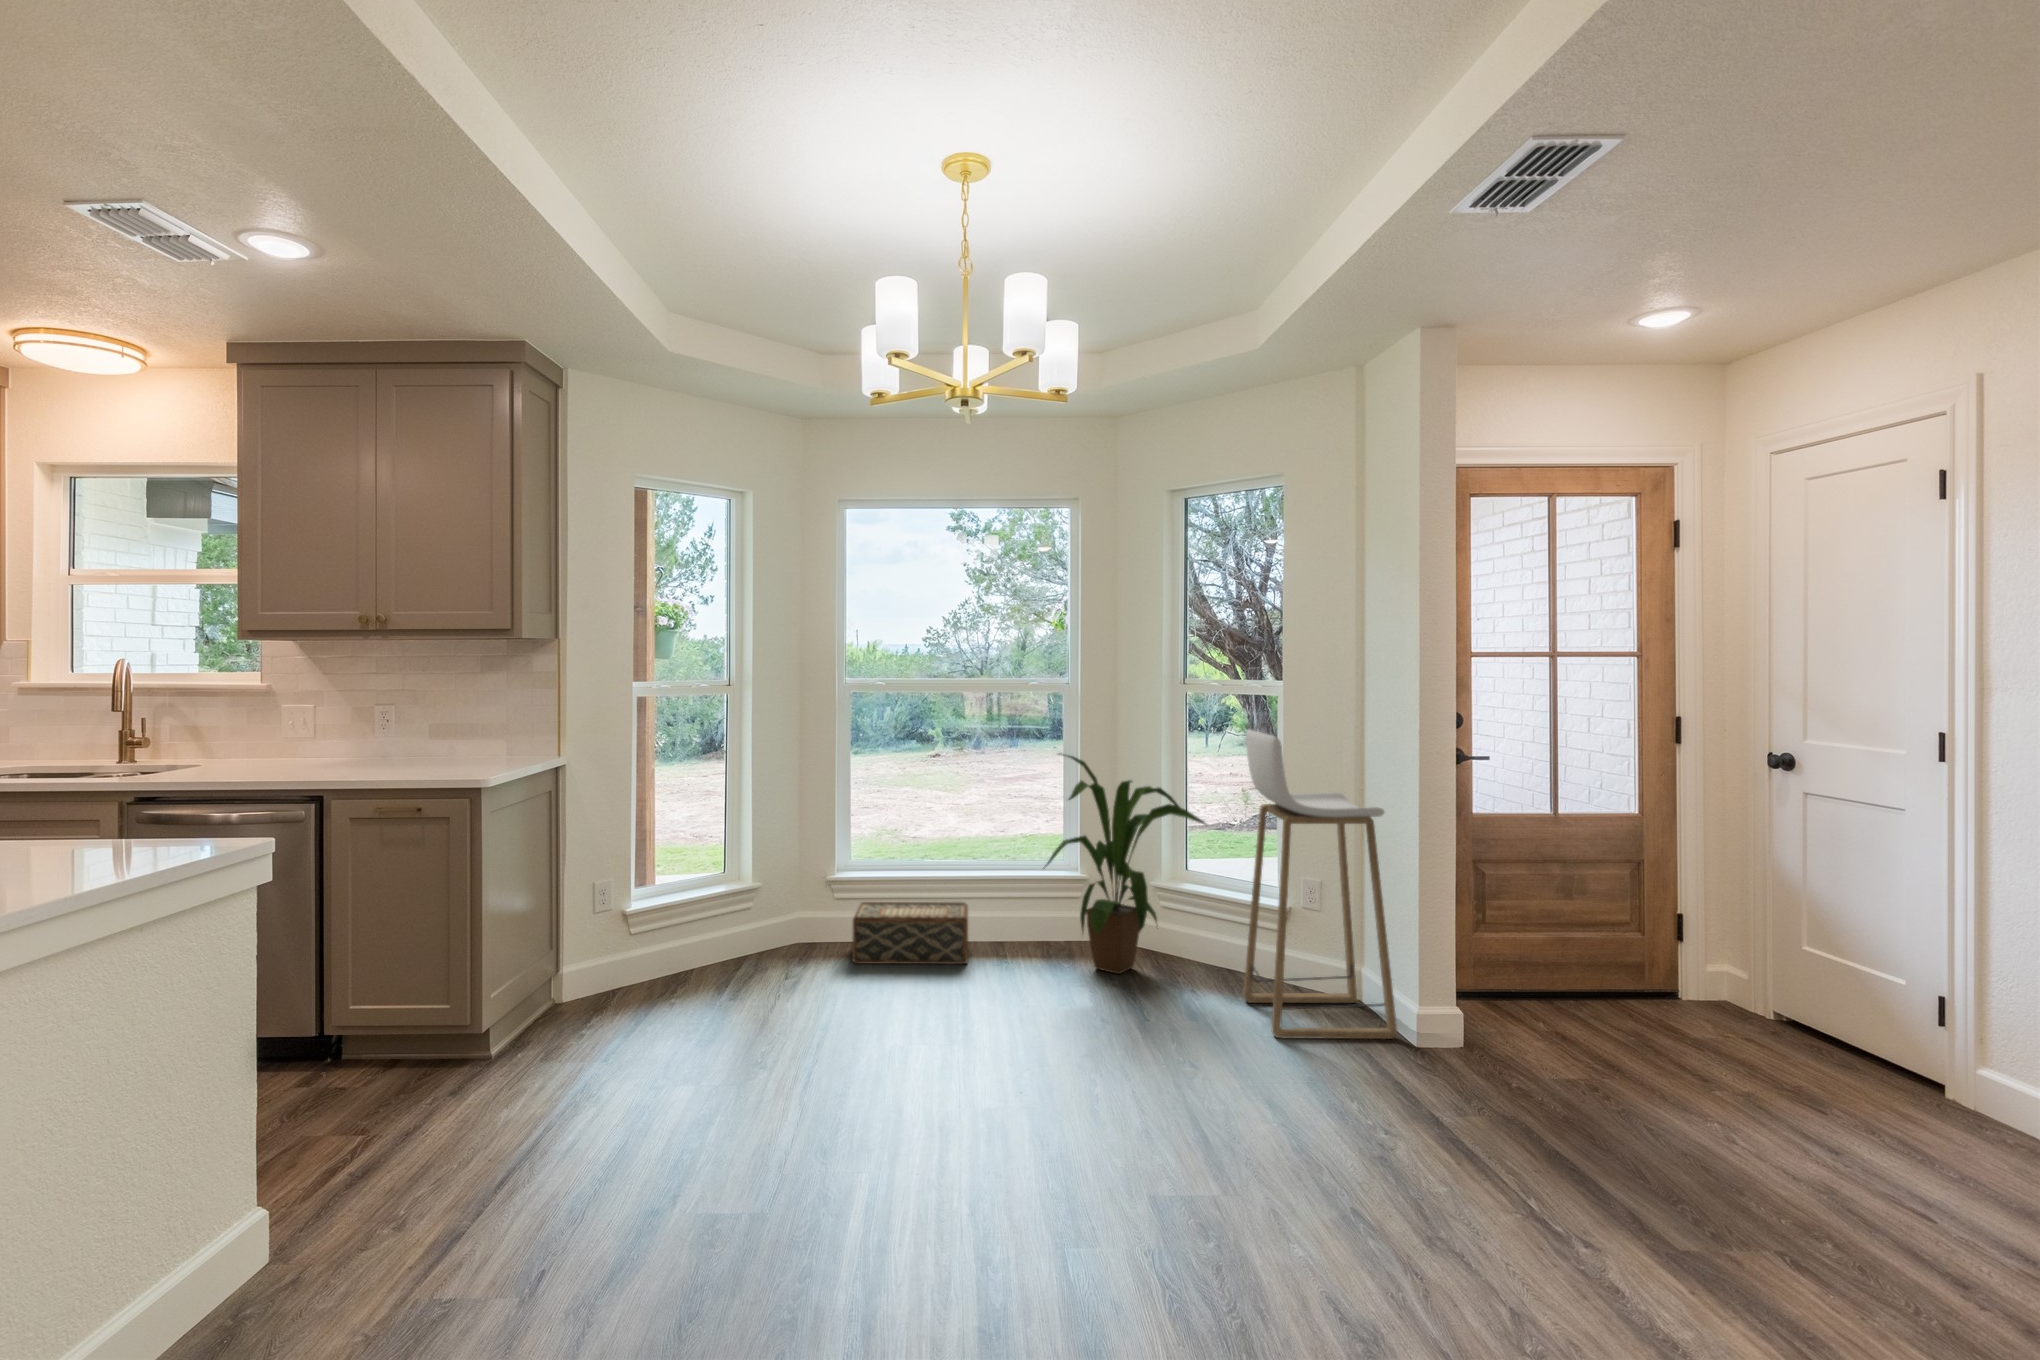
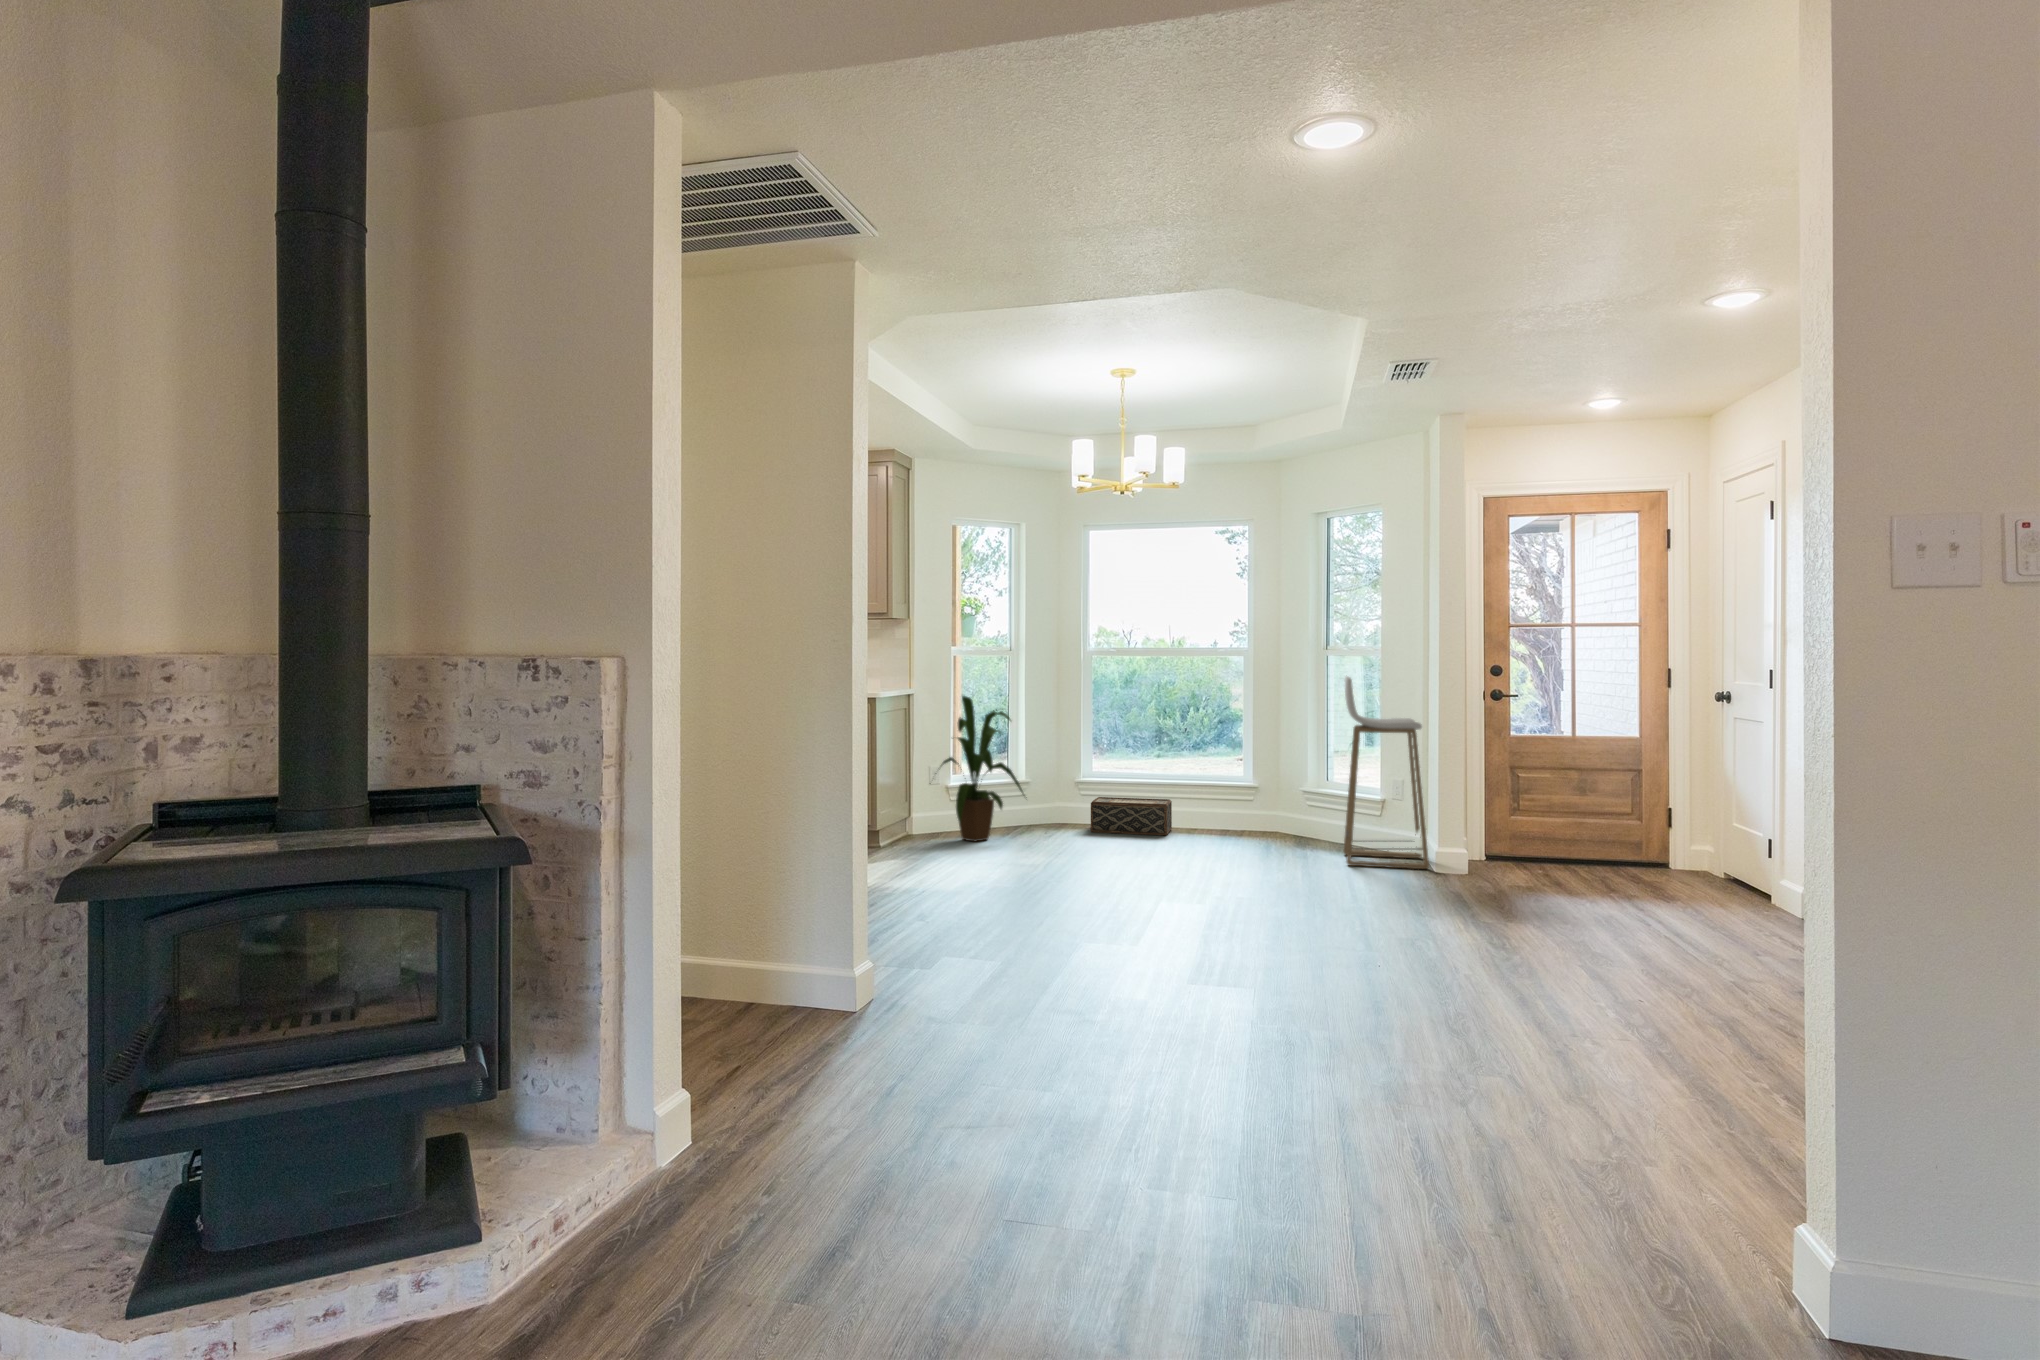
house plant: present [1045,755,1205,974] -> present [941,696,1024,842]

